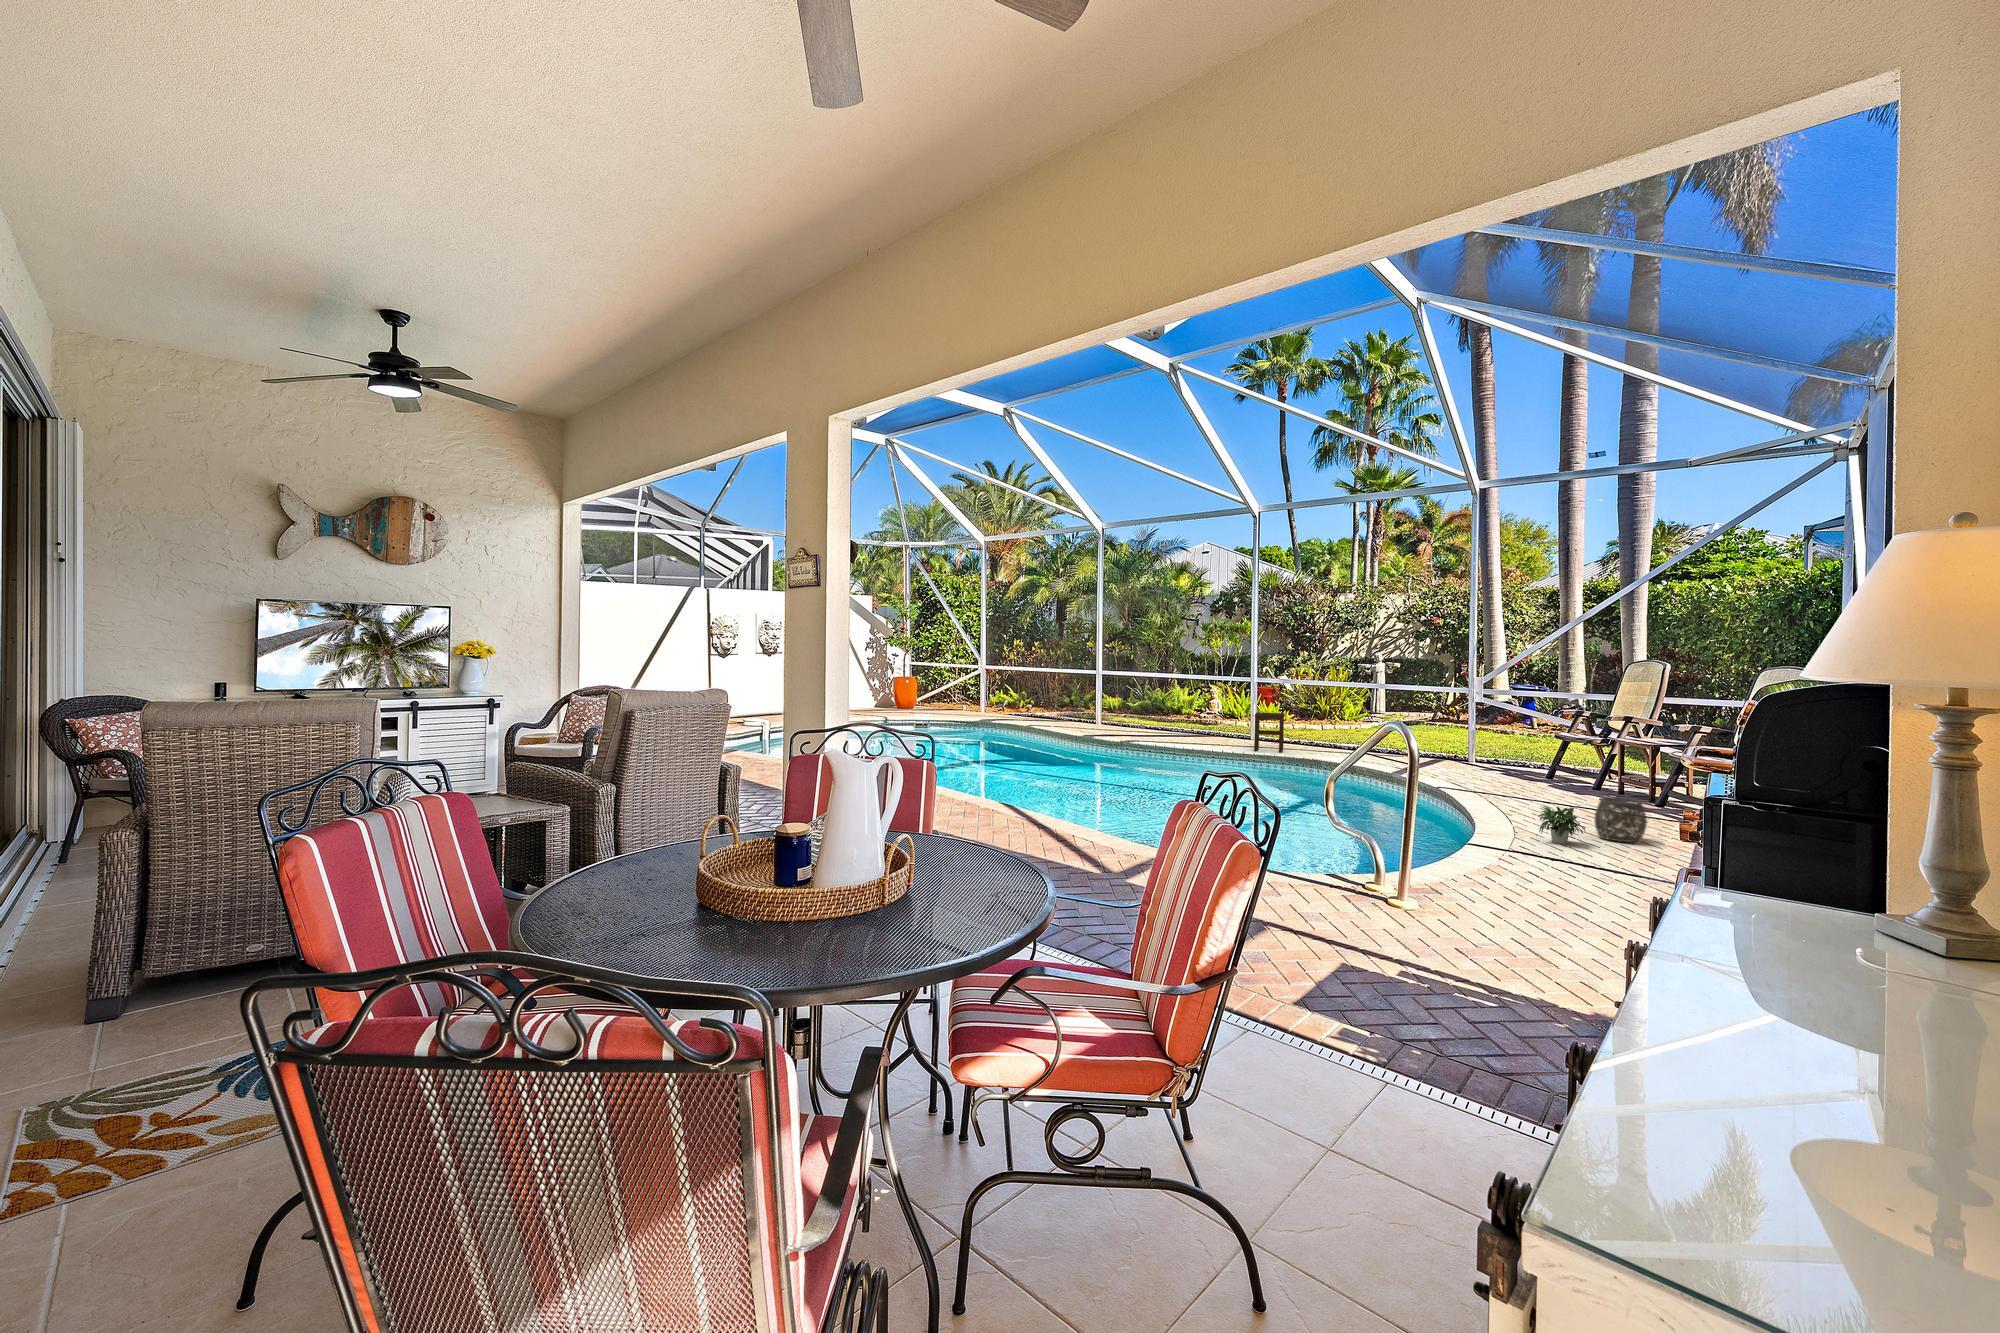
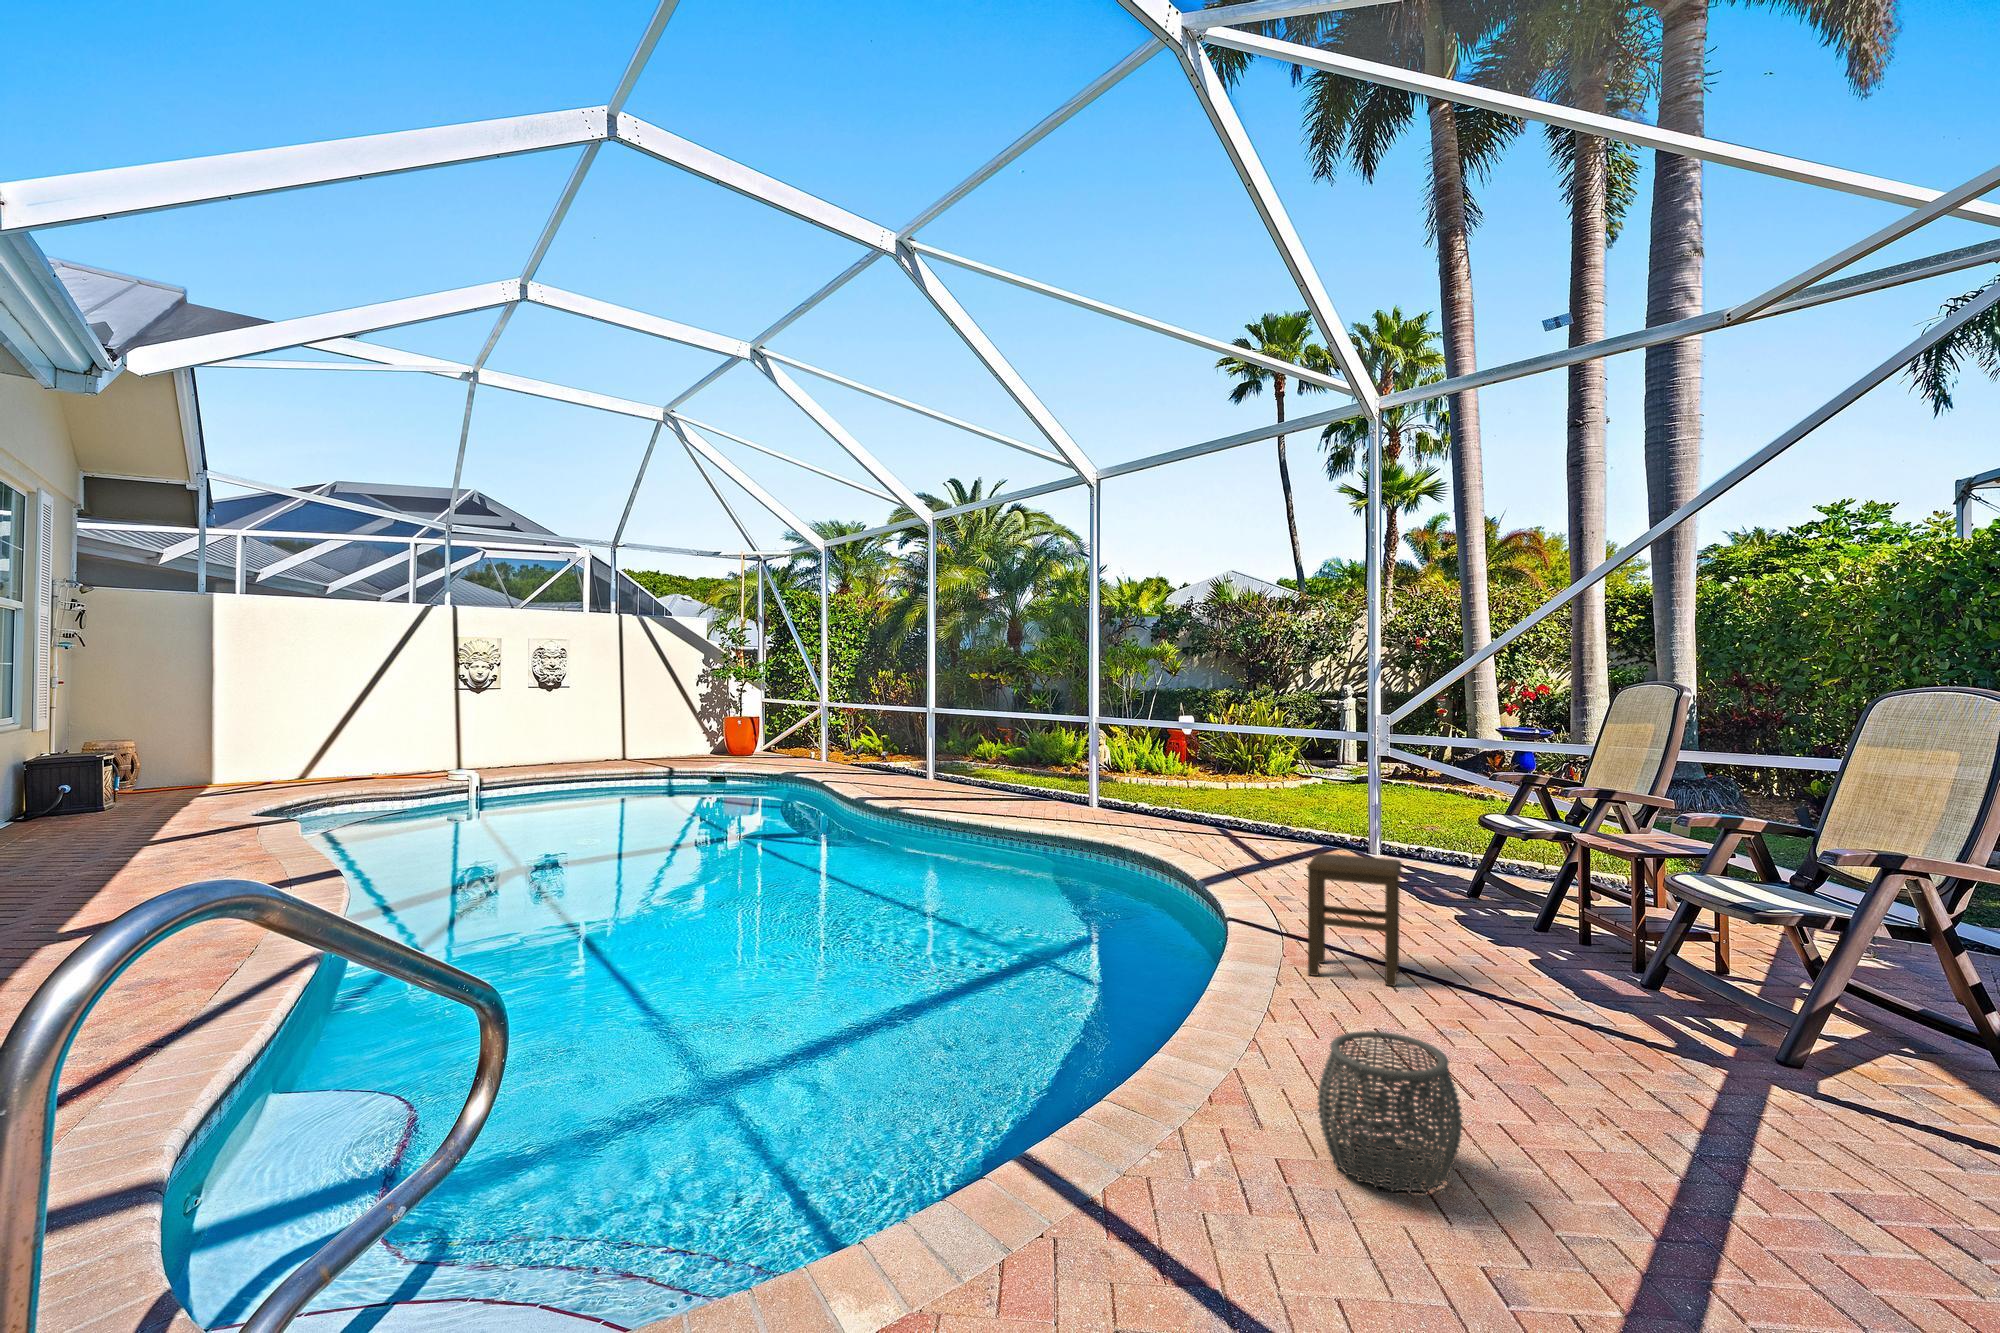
stool: present [1254,712,1285,753] -> present [1307,853,1402,986]
potted plant: present [1521,805,1585,844] -> none [1090,1058,1247,1191]

